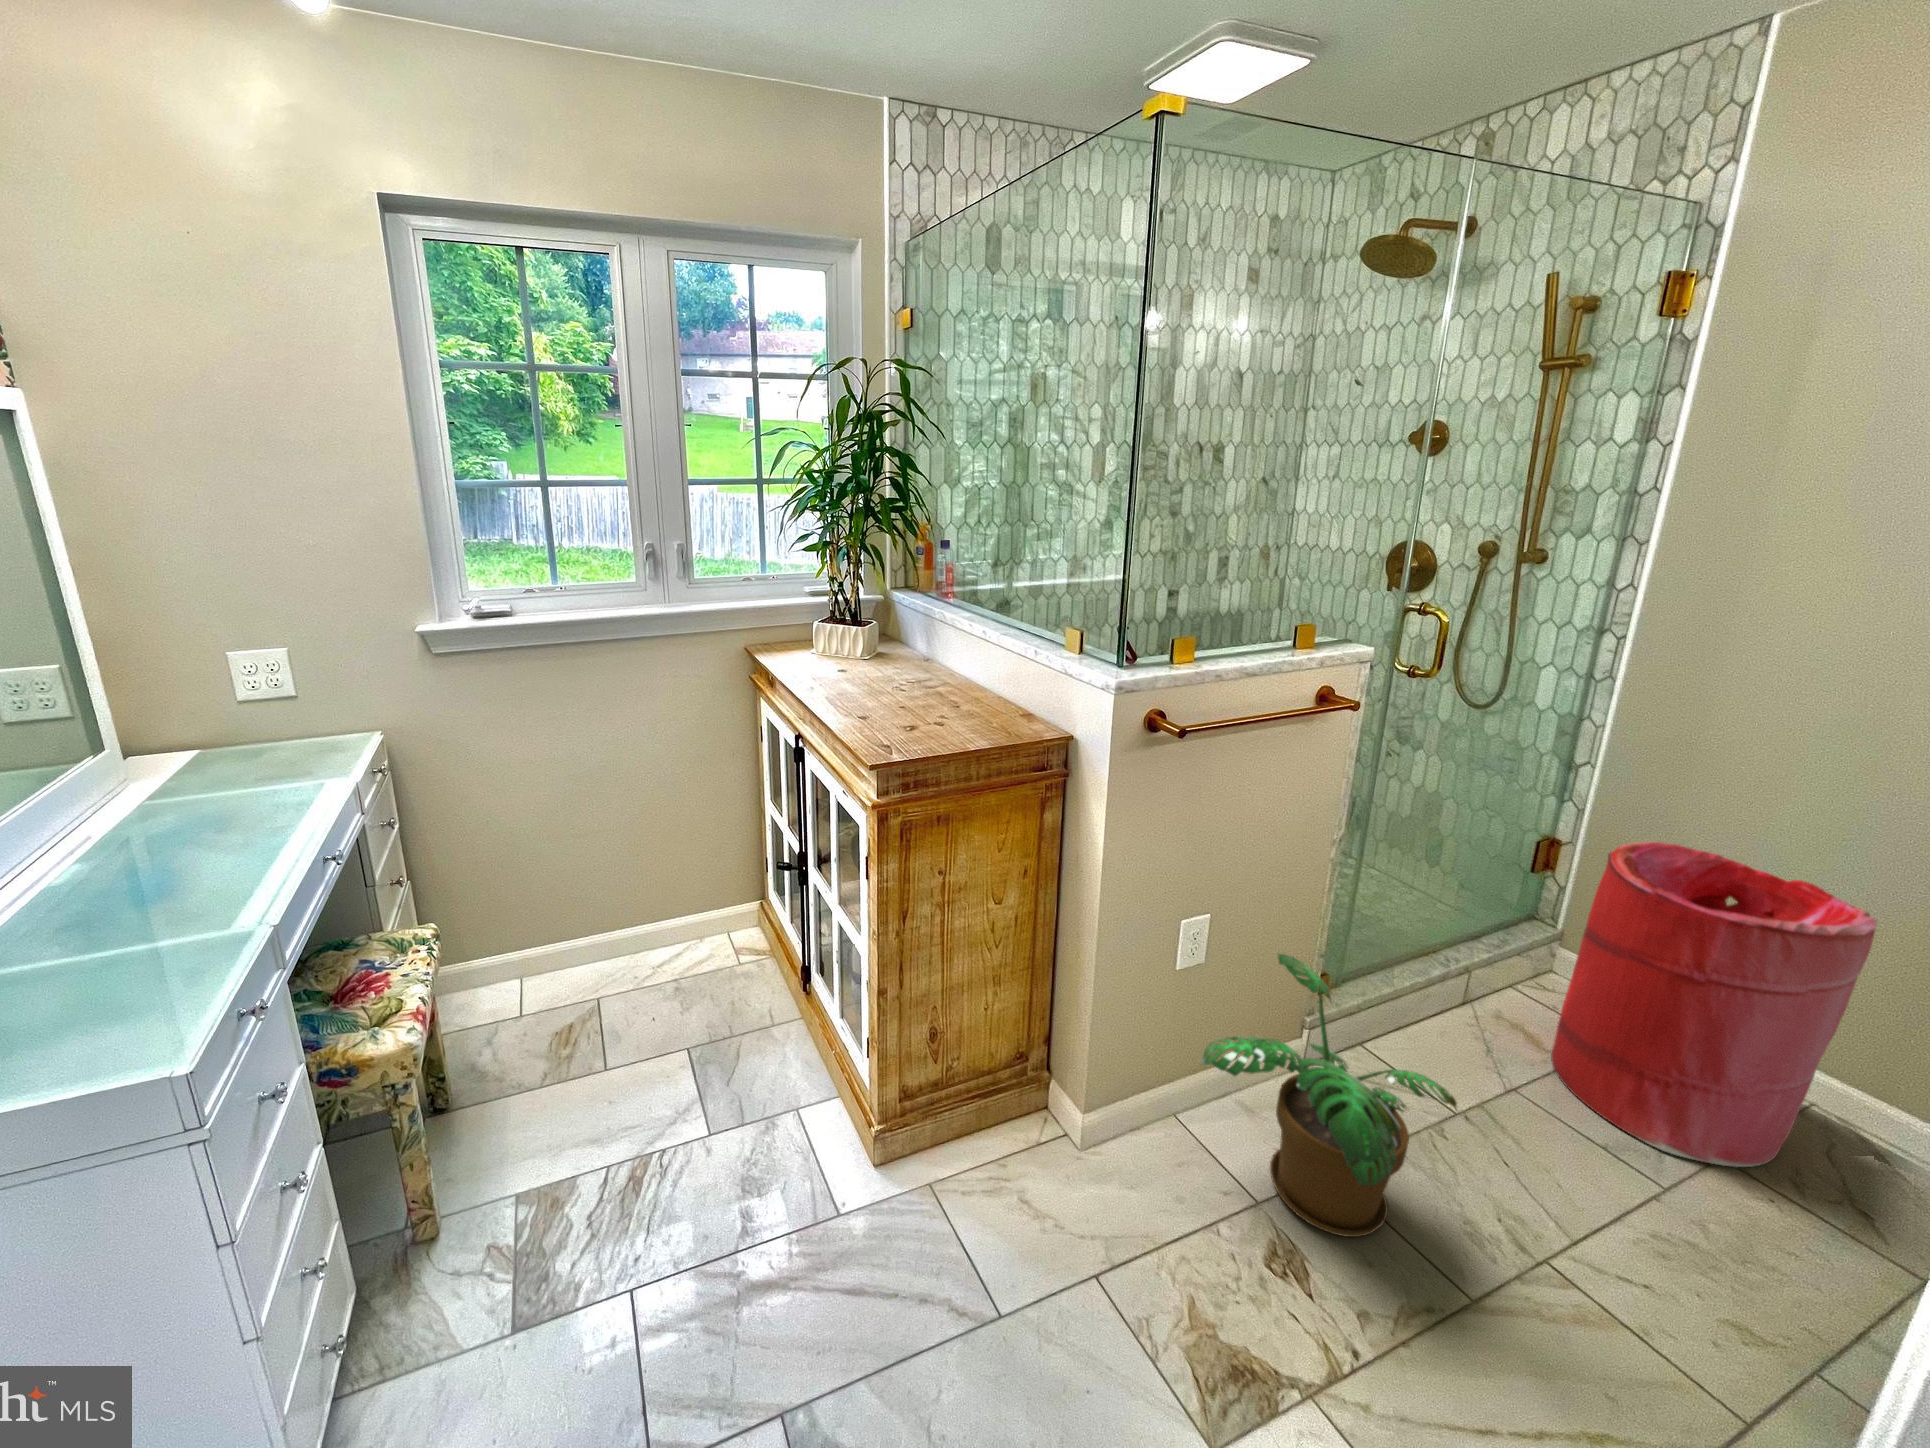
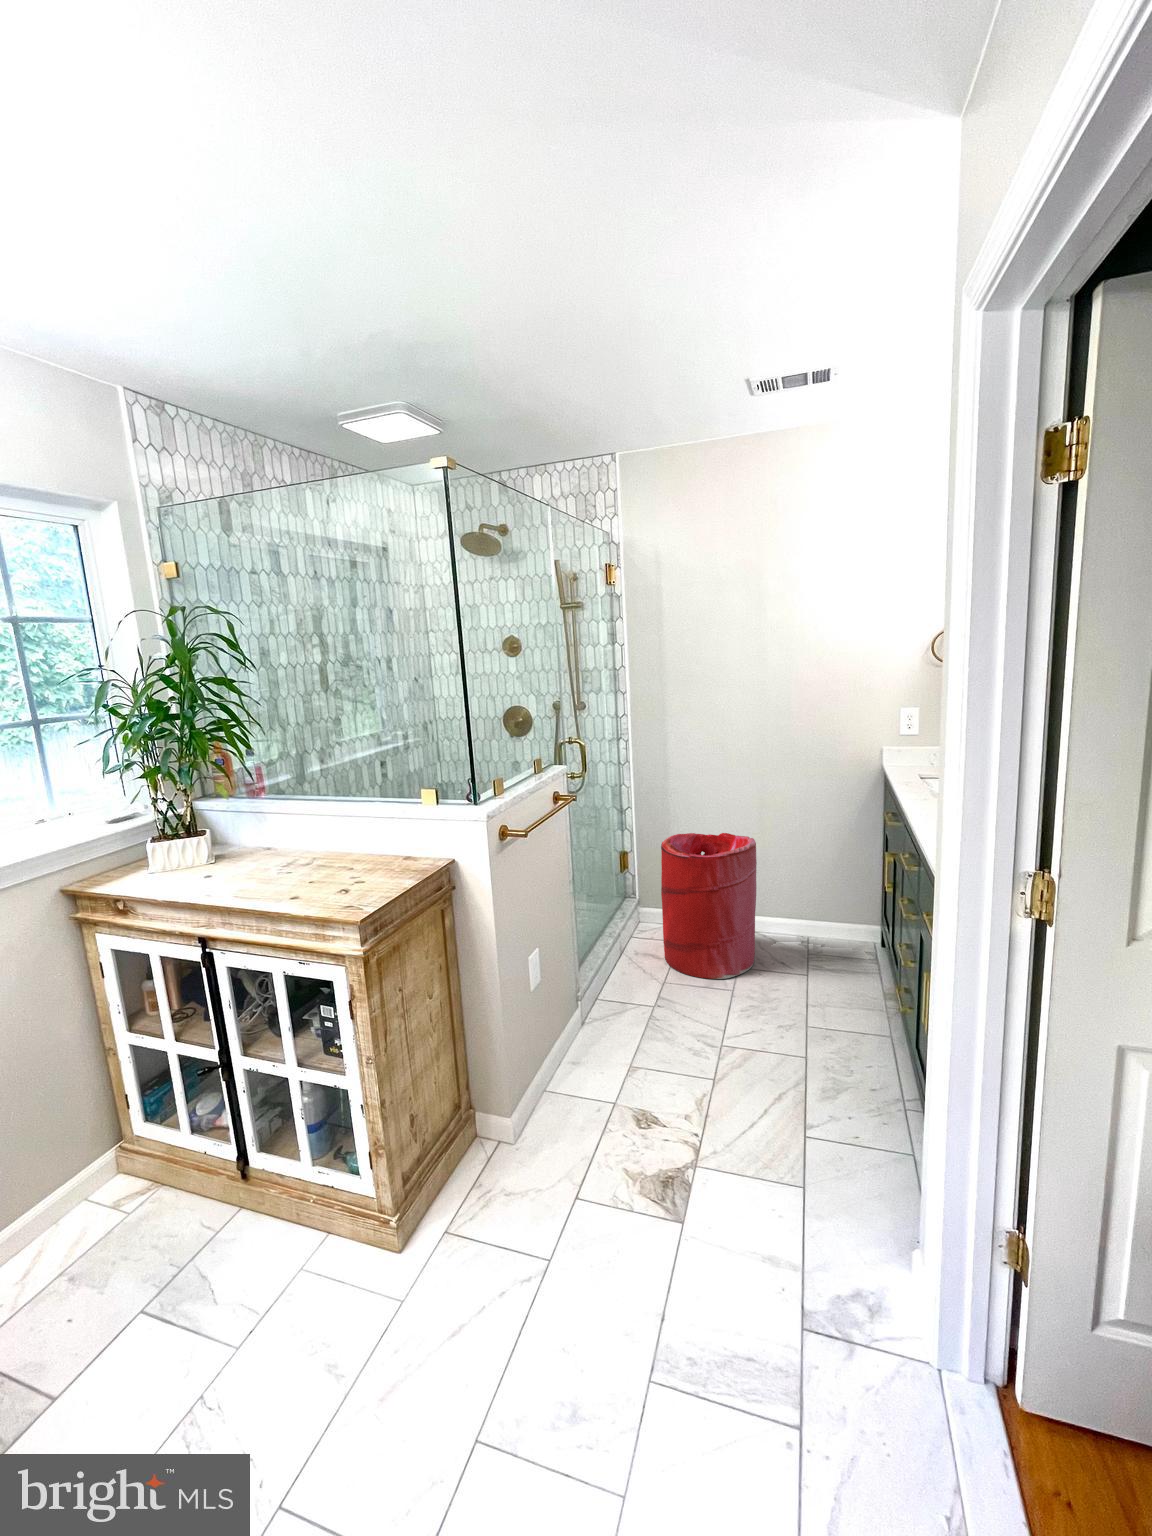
potted plant: present [1201,954,1457,1237] -> none [555,957,686,1097]

